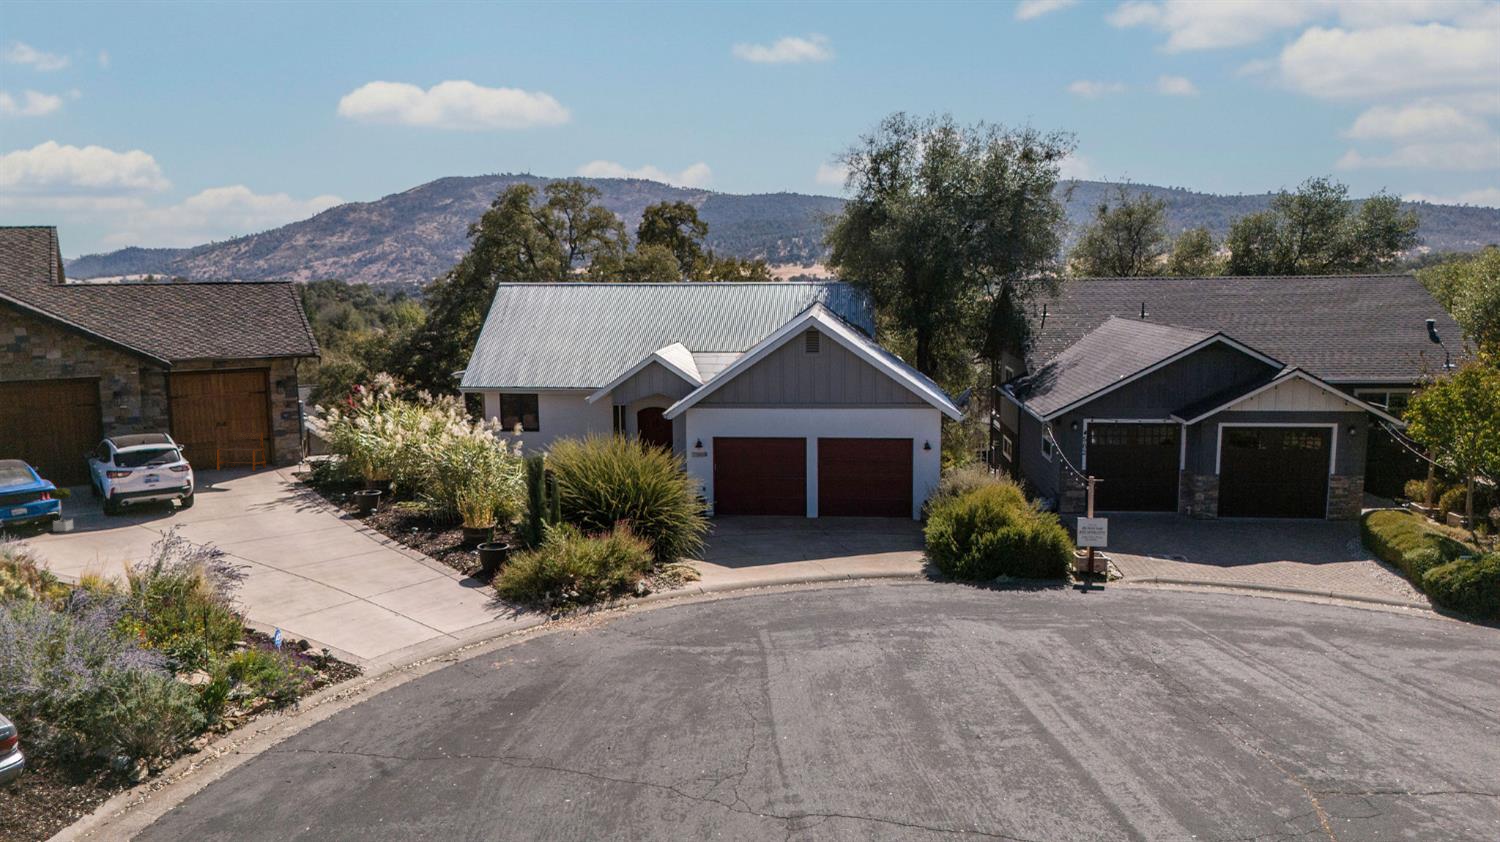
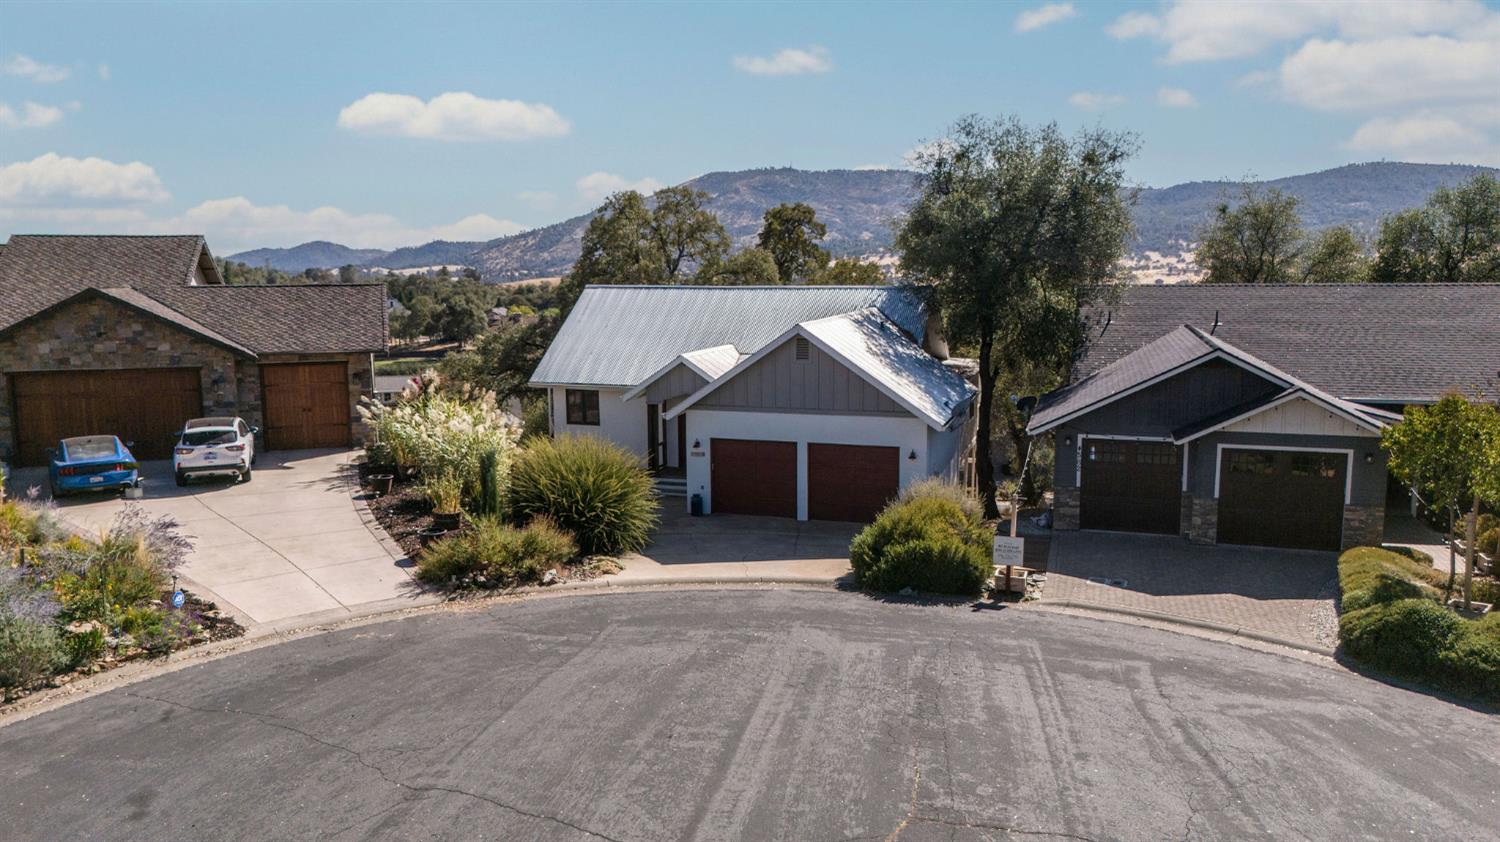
bench: present [217,432,266,471] -> none [301,417,342,452]

